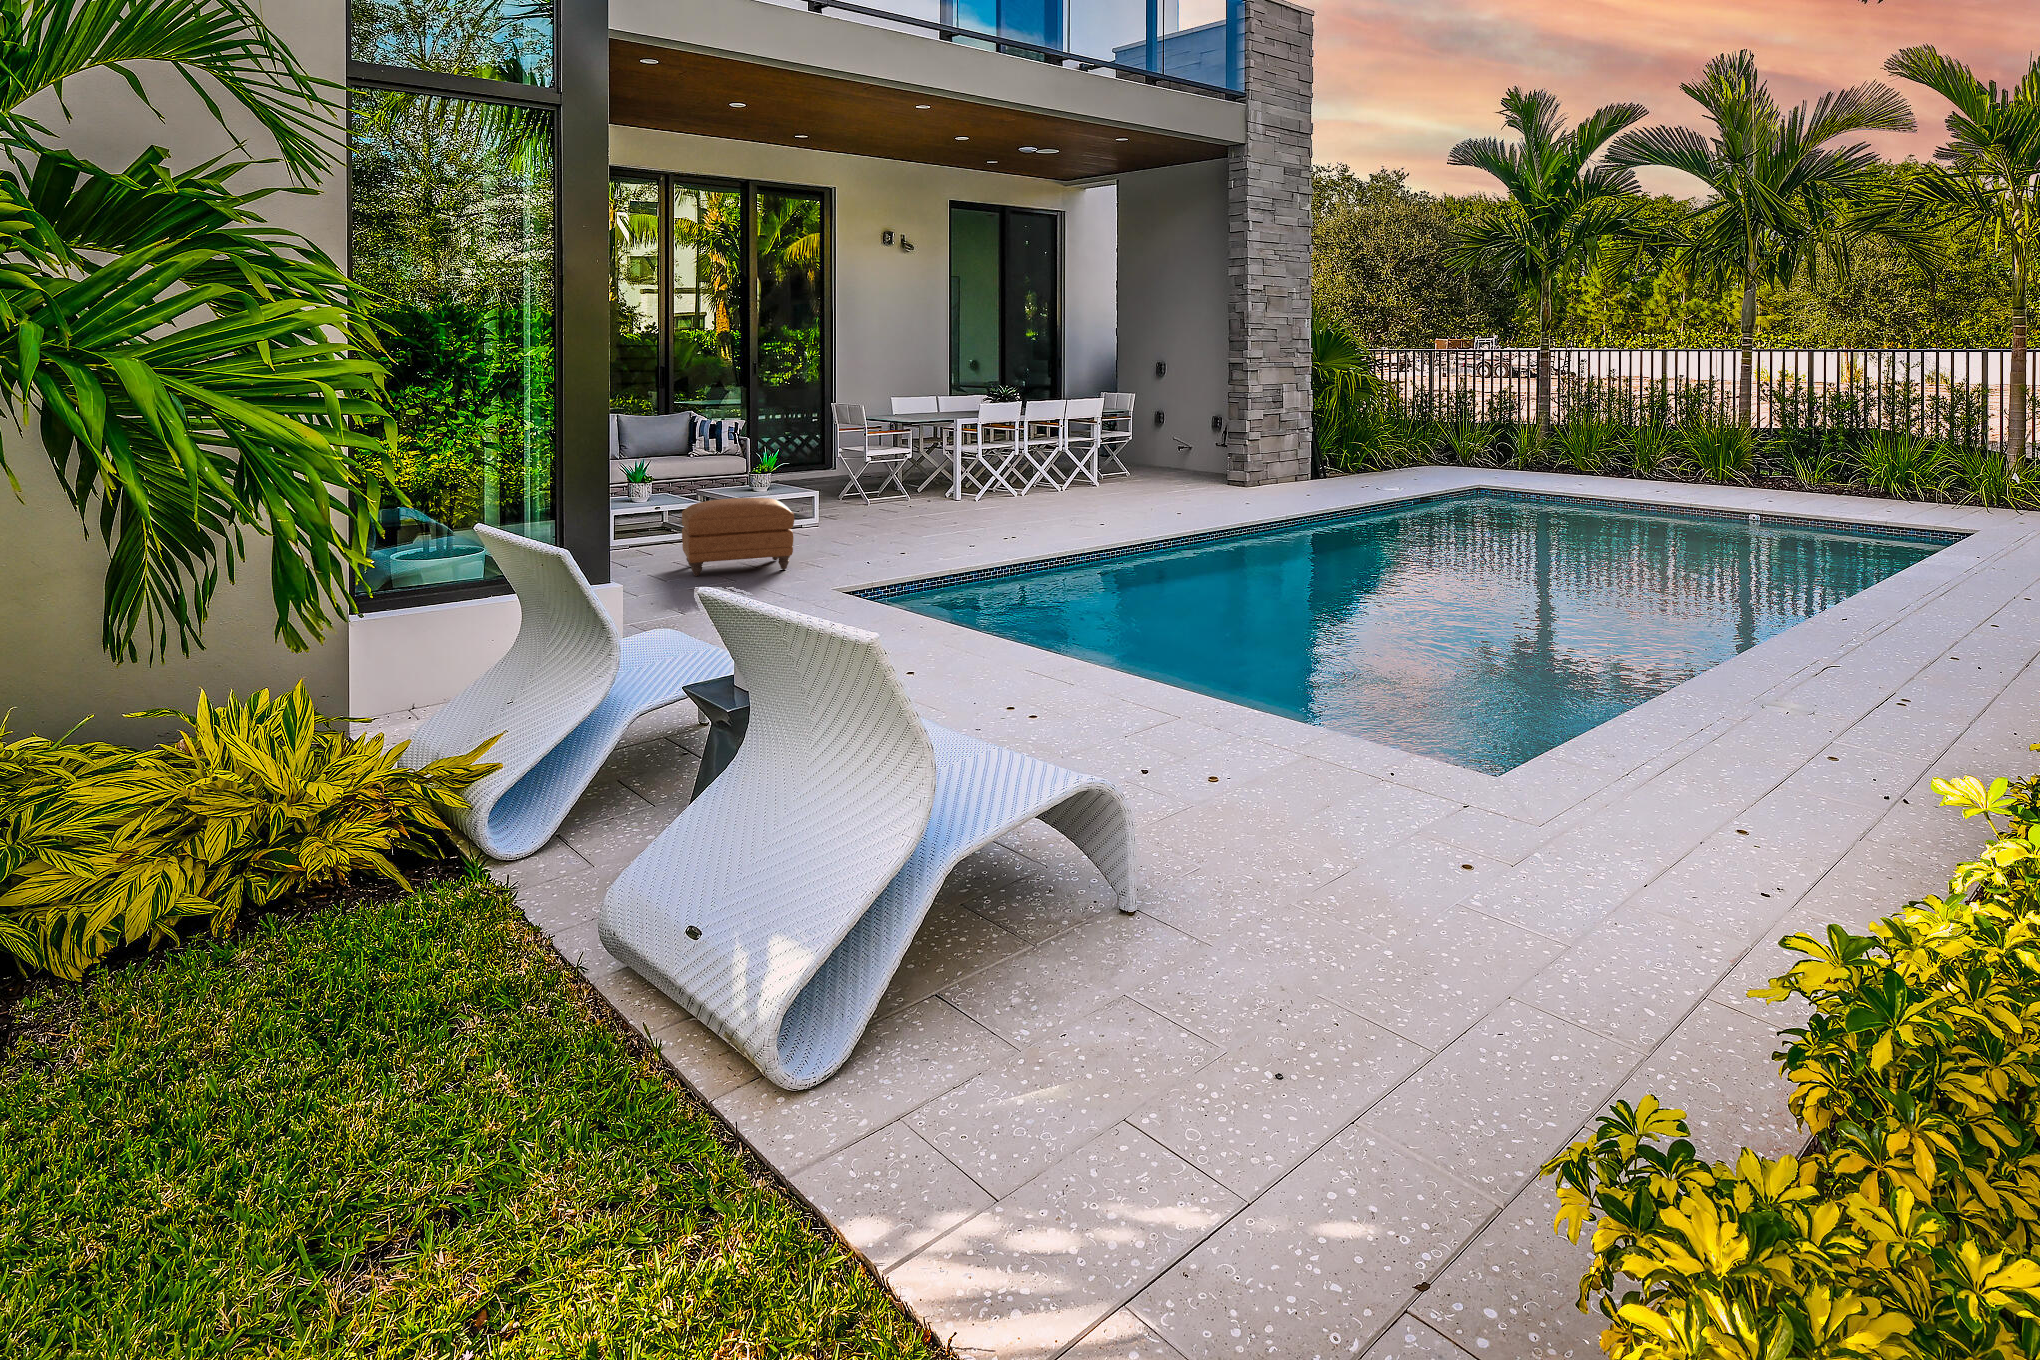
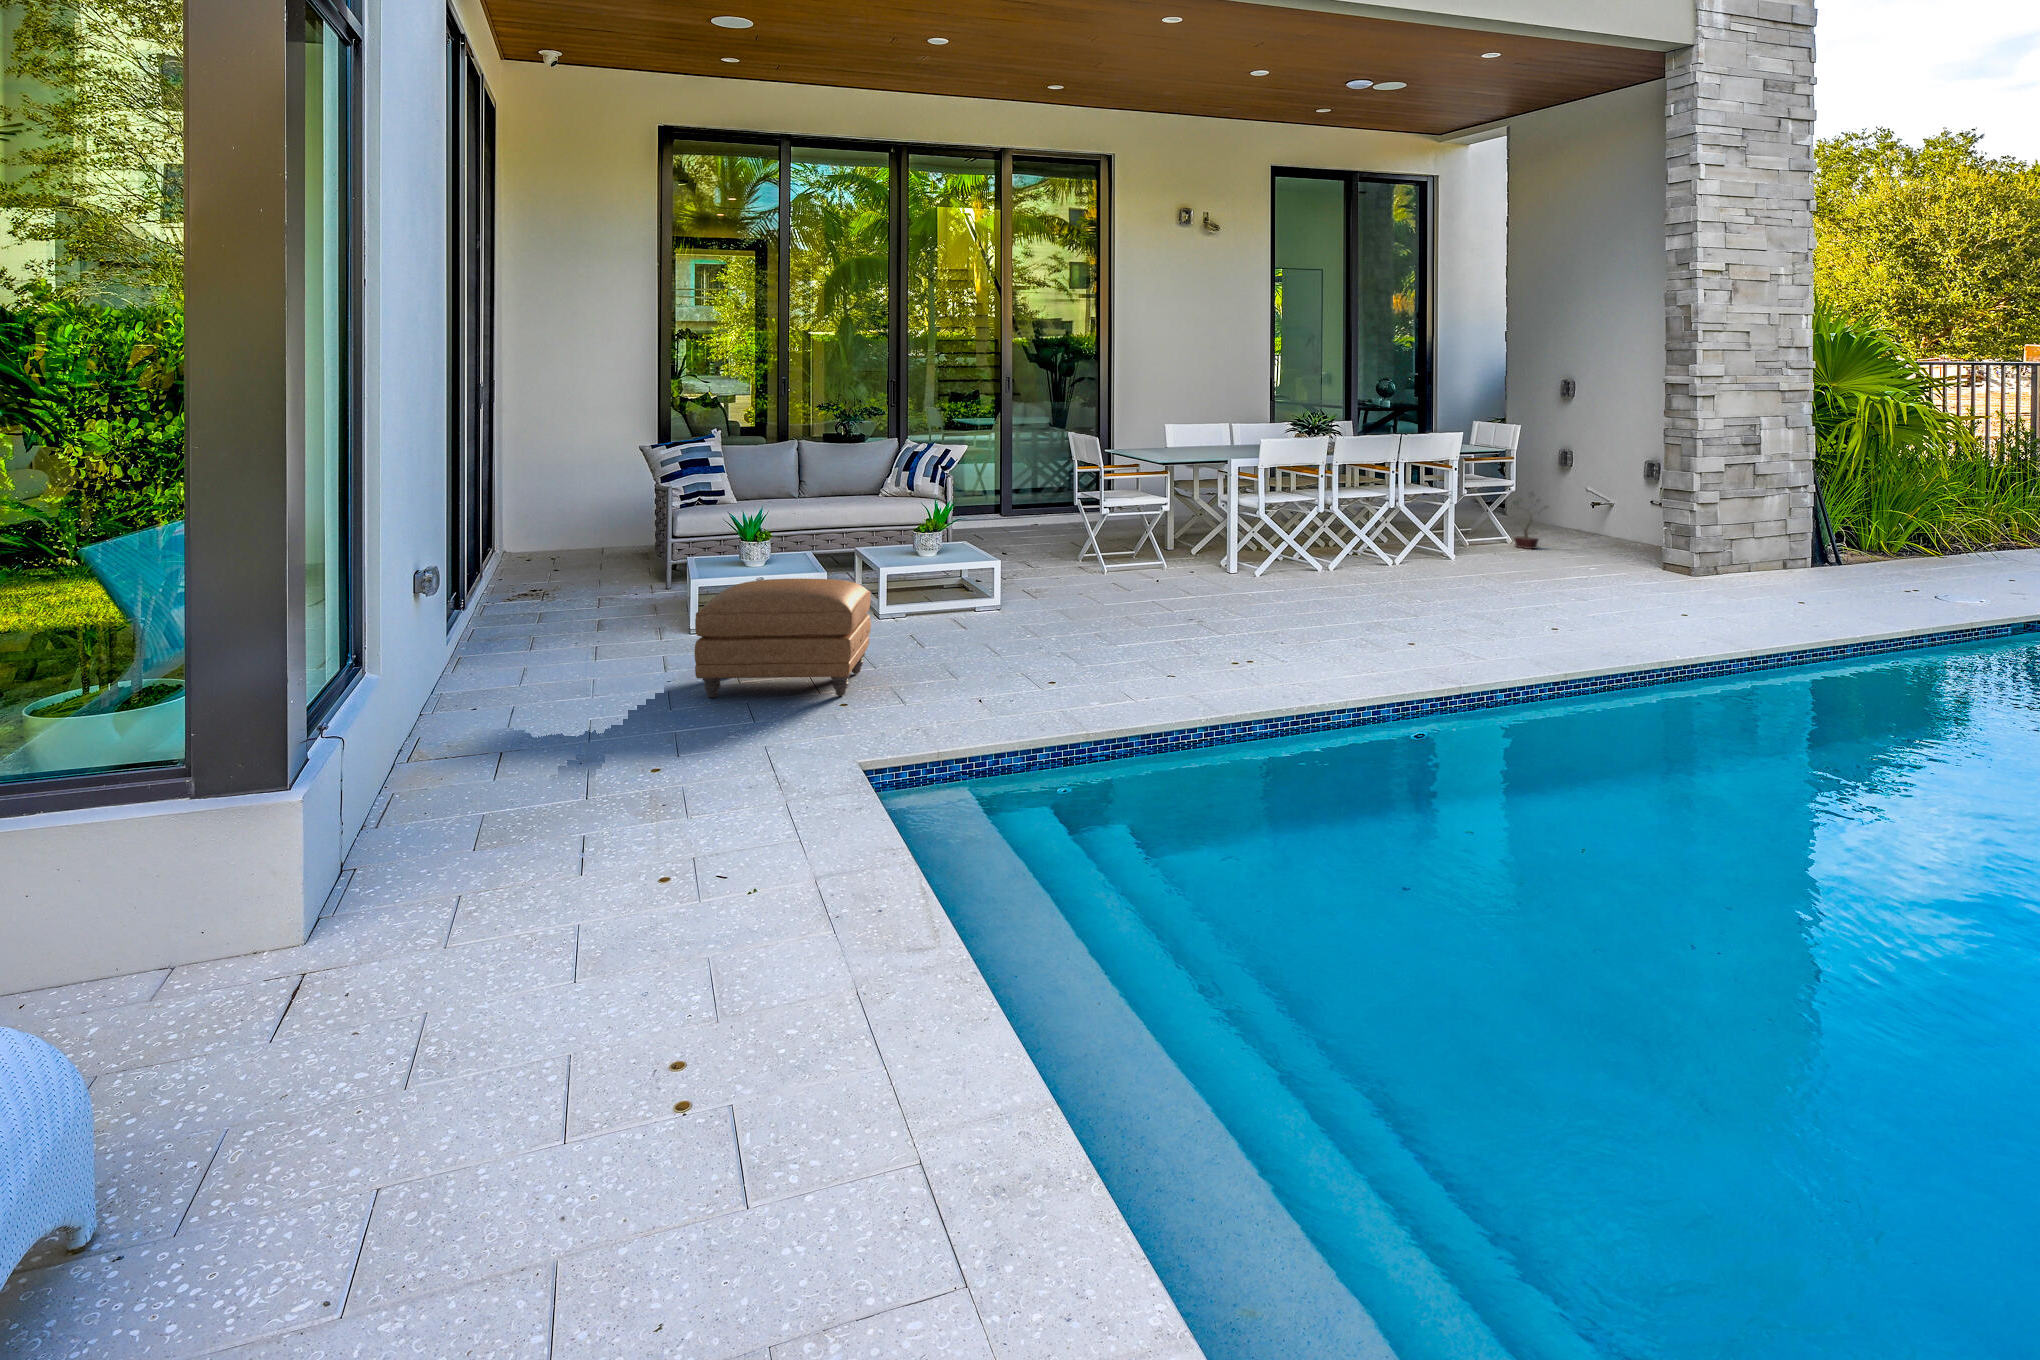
potted plant: none [1127,439,1156,479] -> present [1513,492,1549,549]

